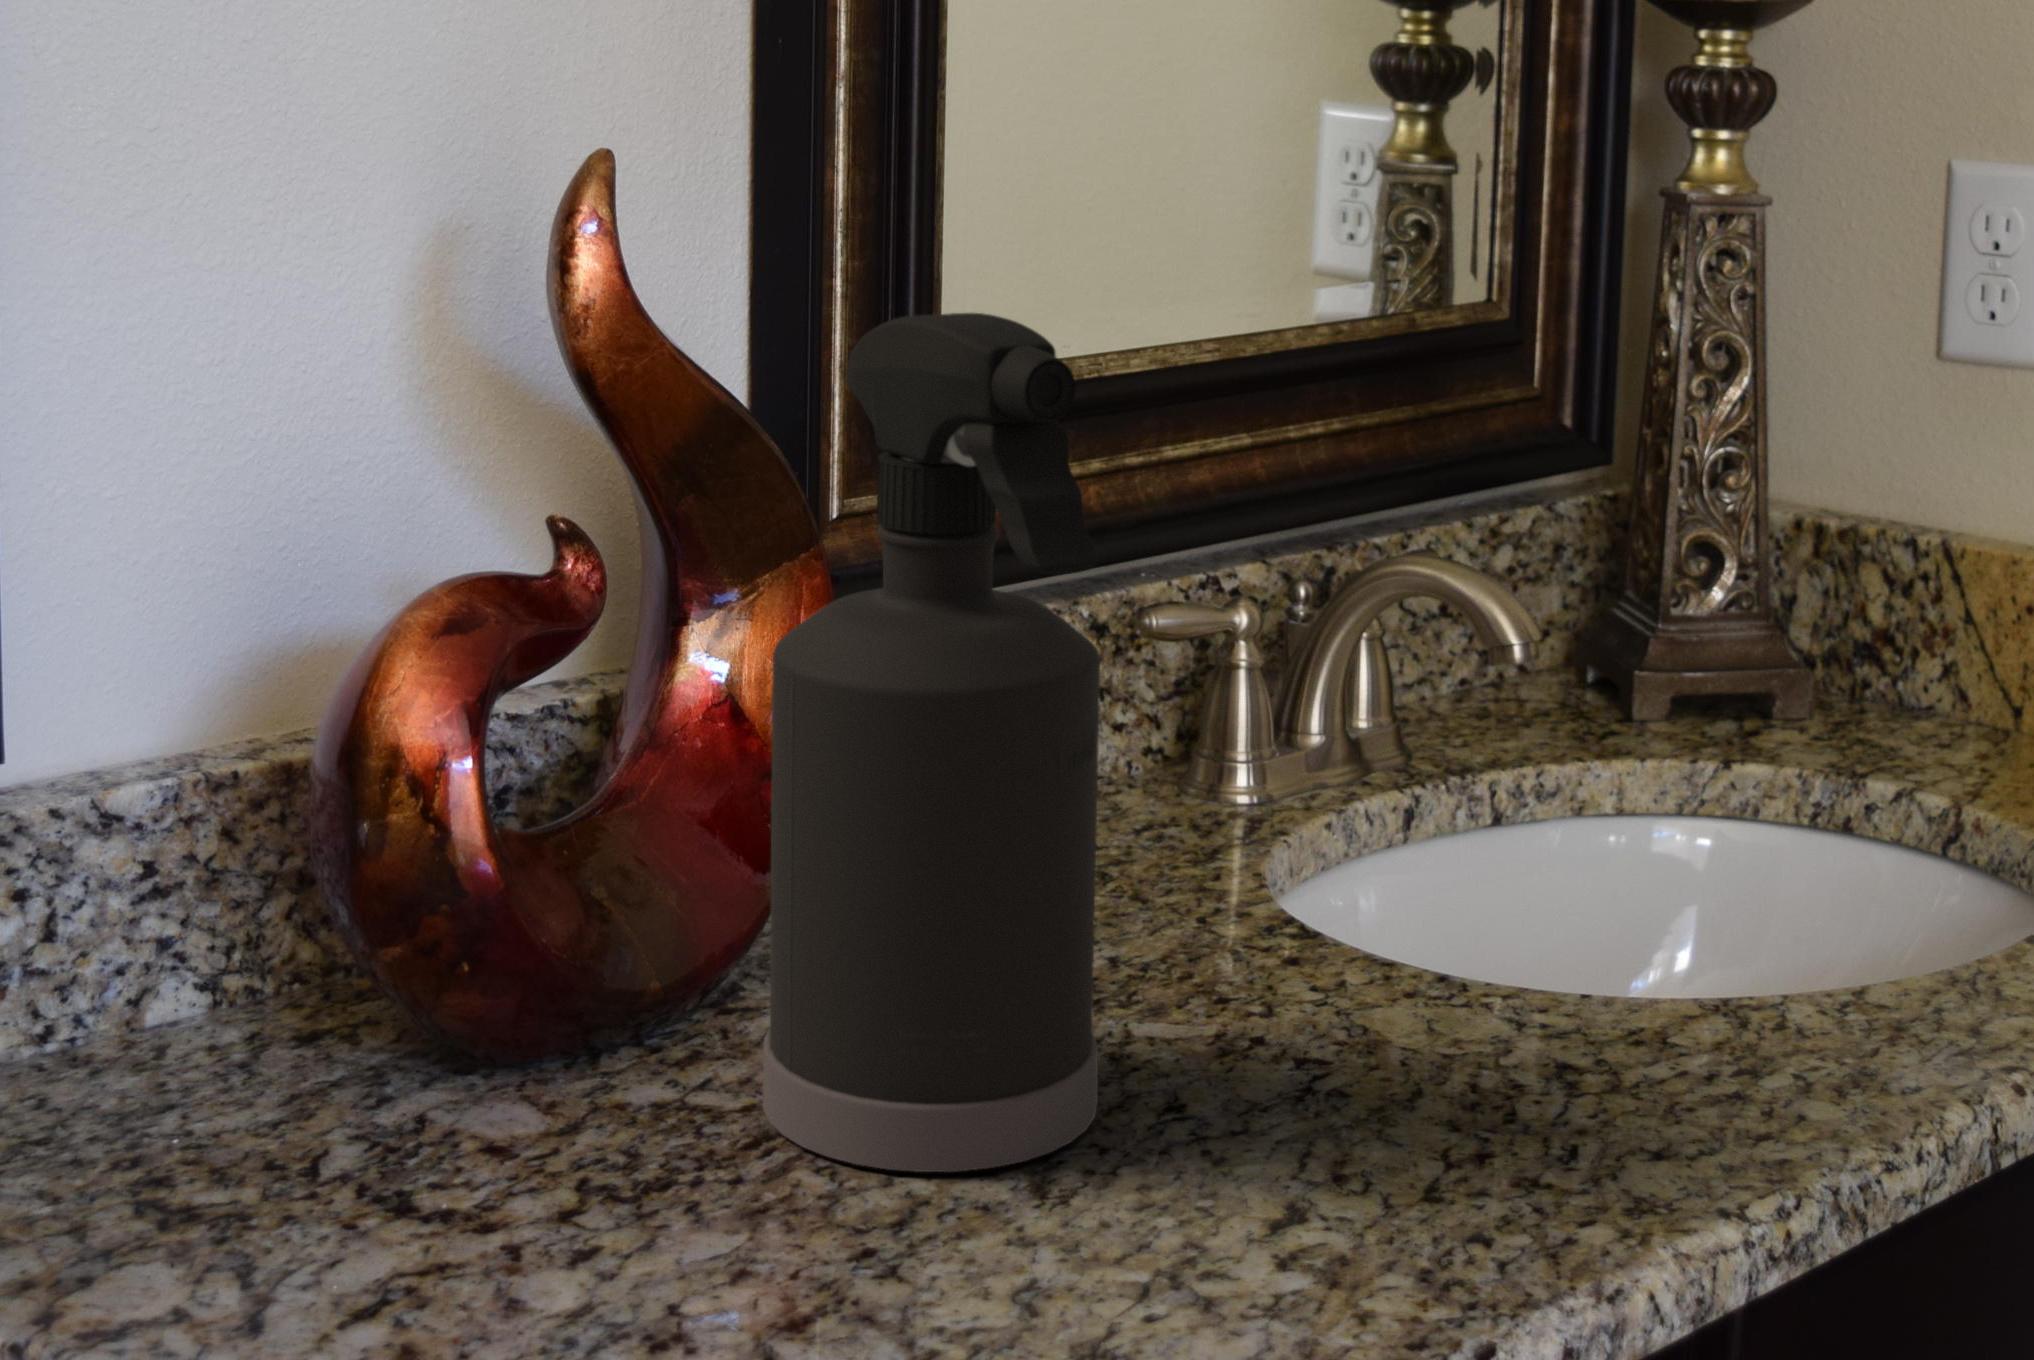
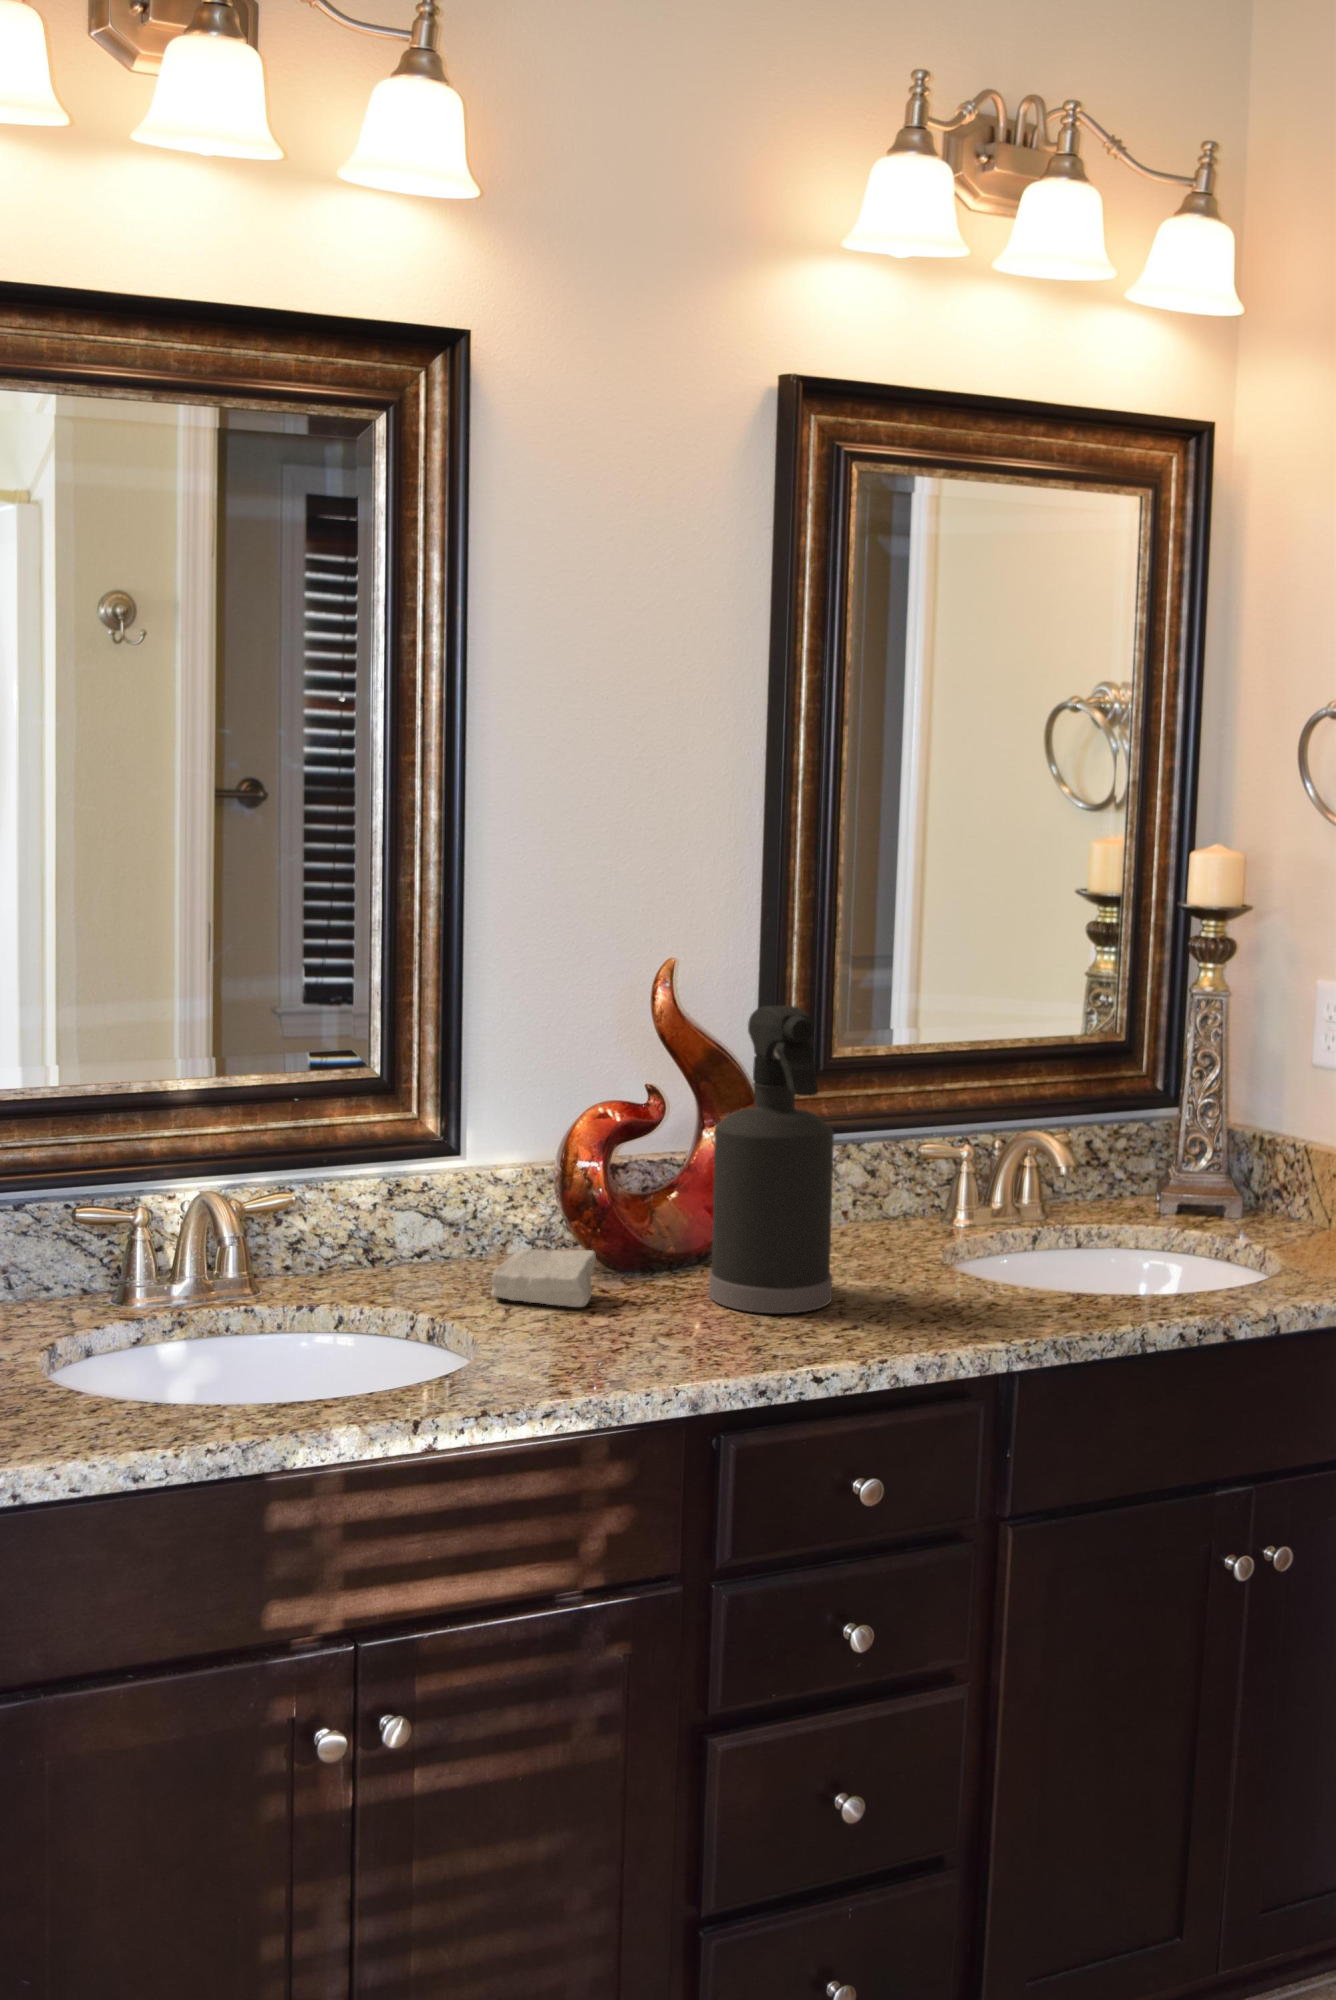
soap bar: none [148,1037,453,1222] -> present [491,1249,596,1307]

